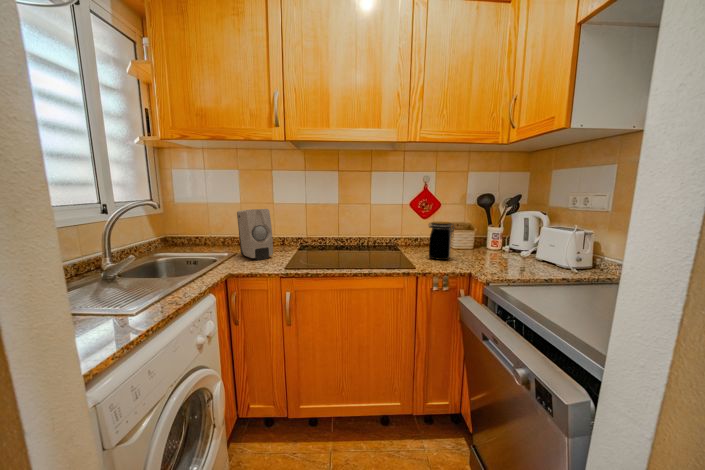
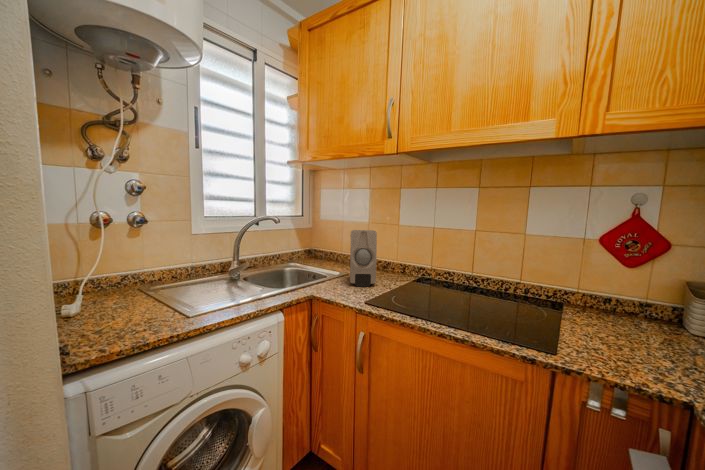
jar: present [429,222,454,260] -> none [604,278,670,356]

